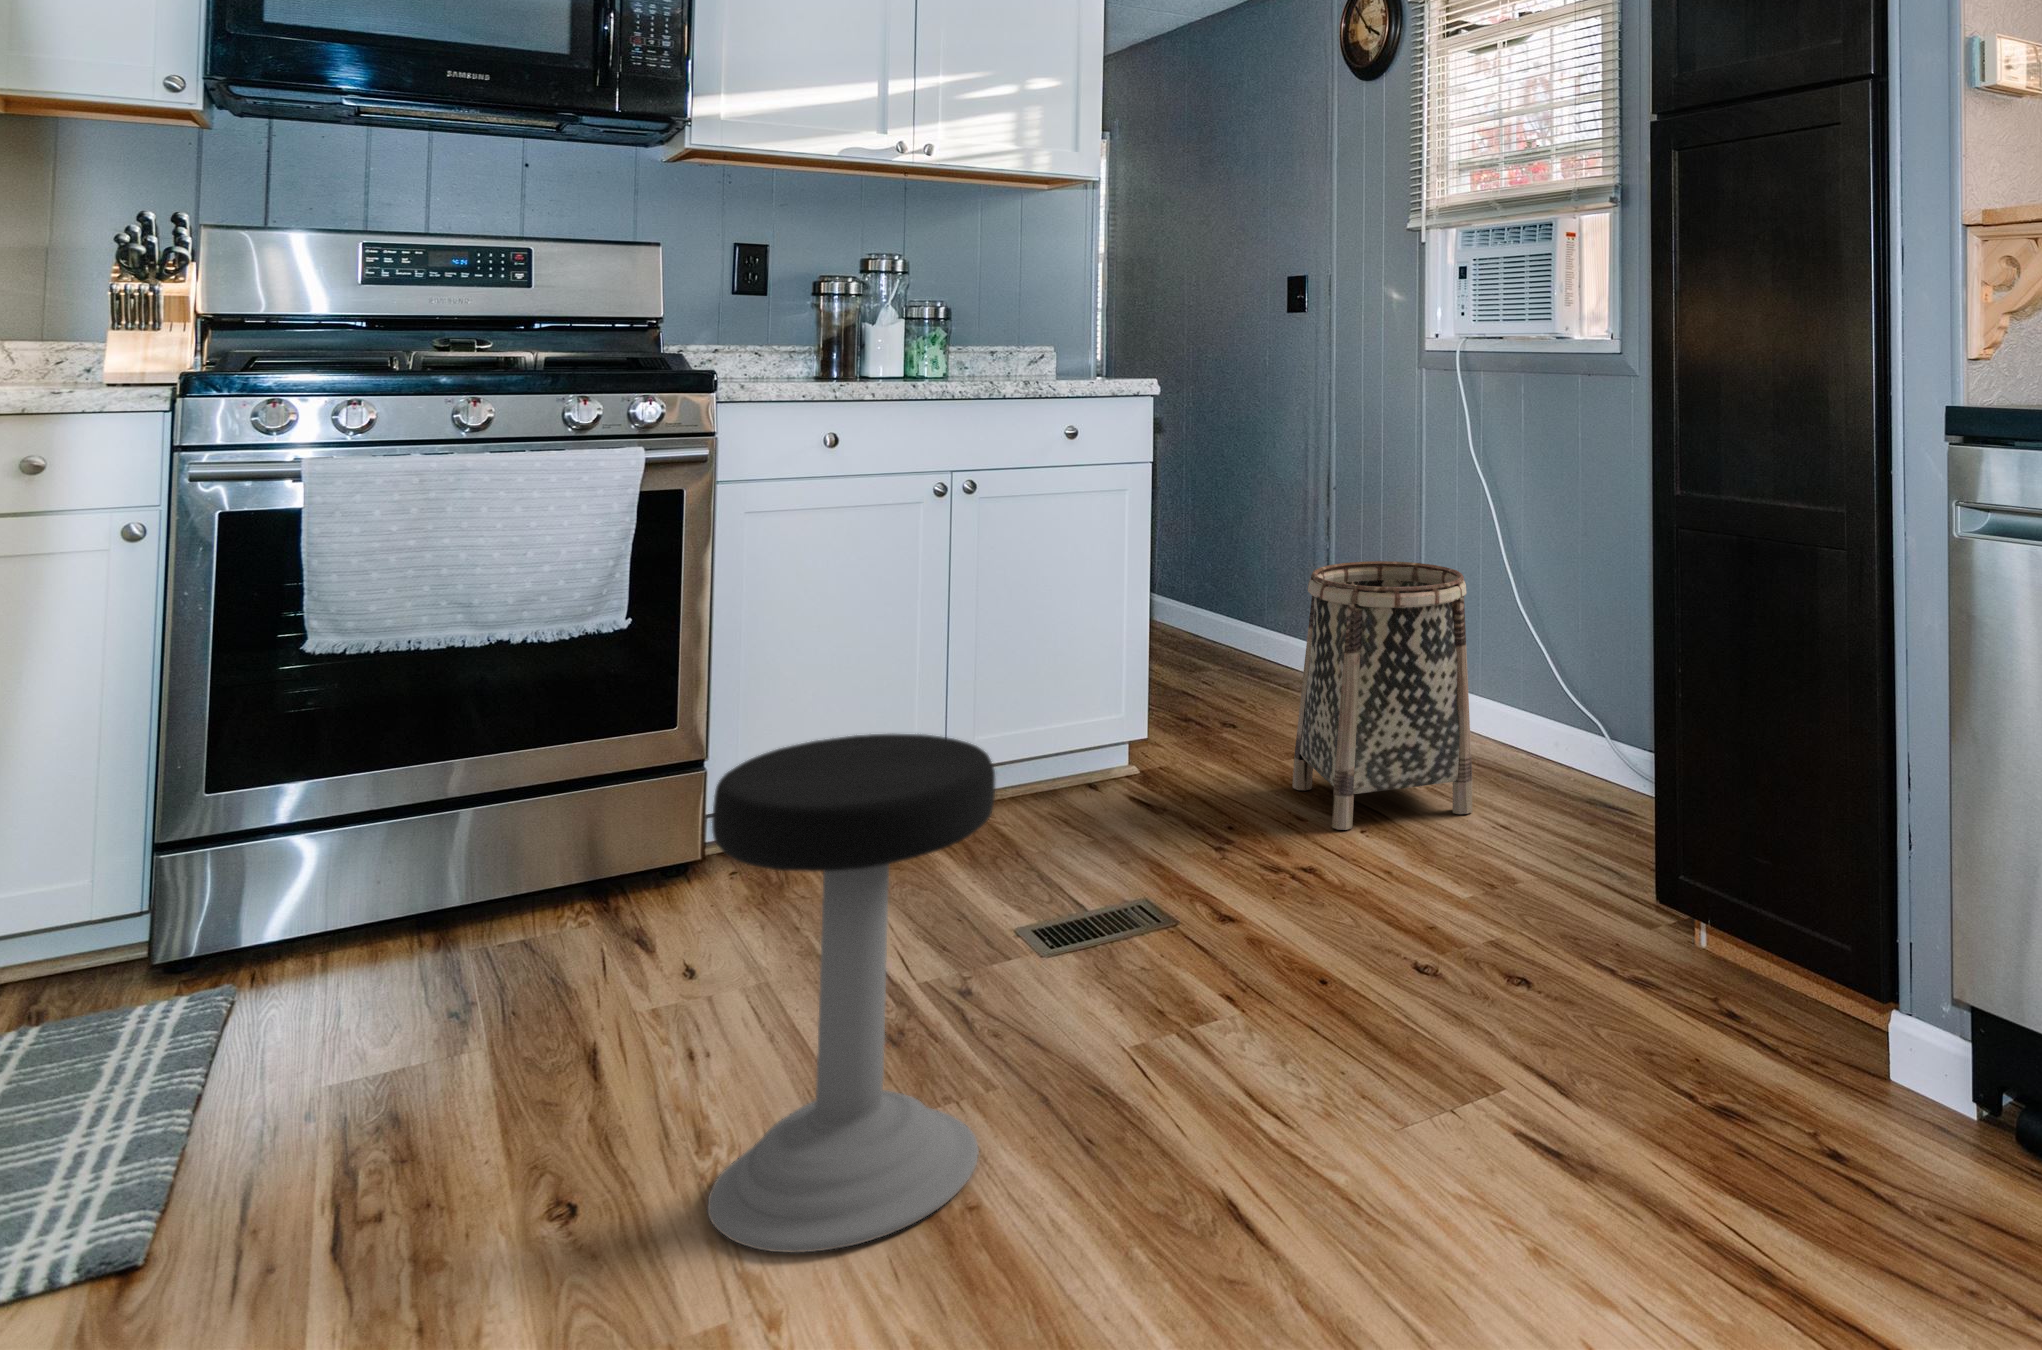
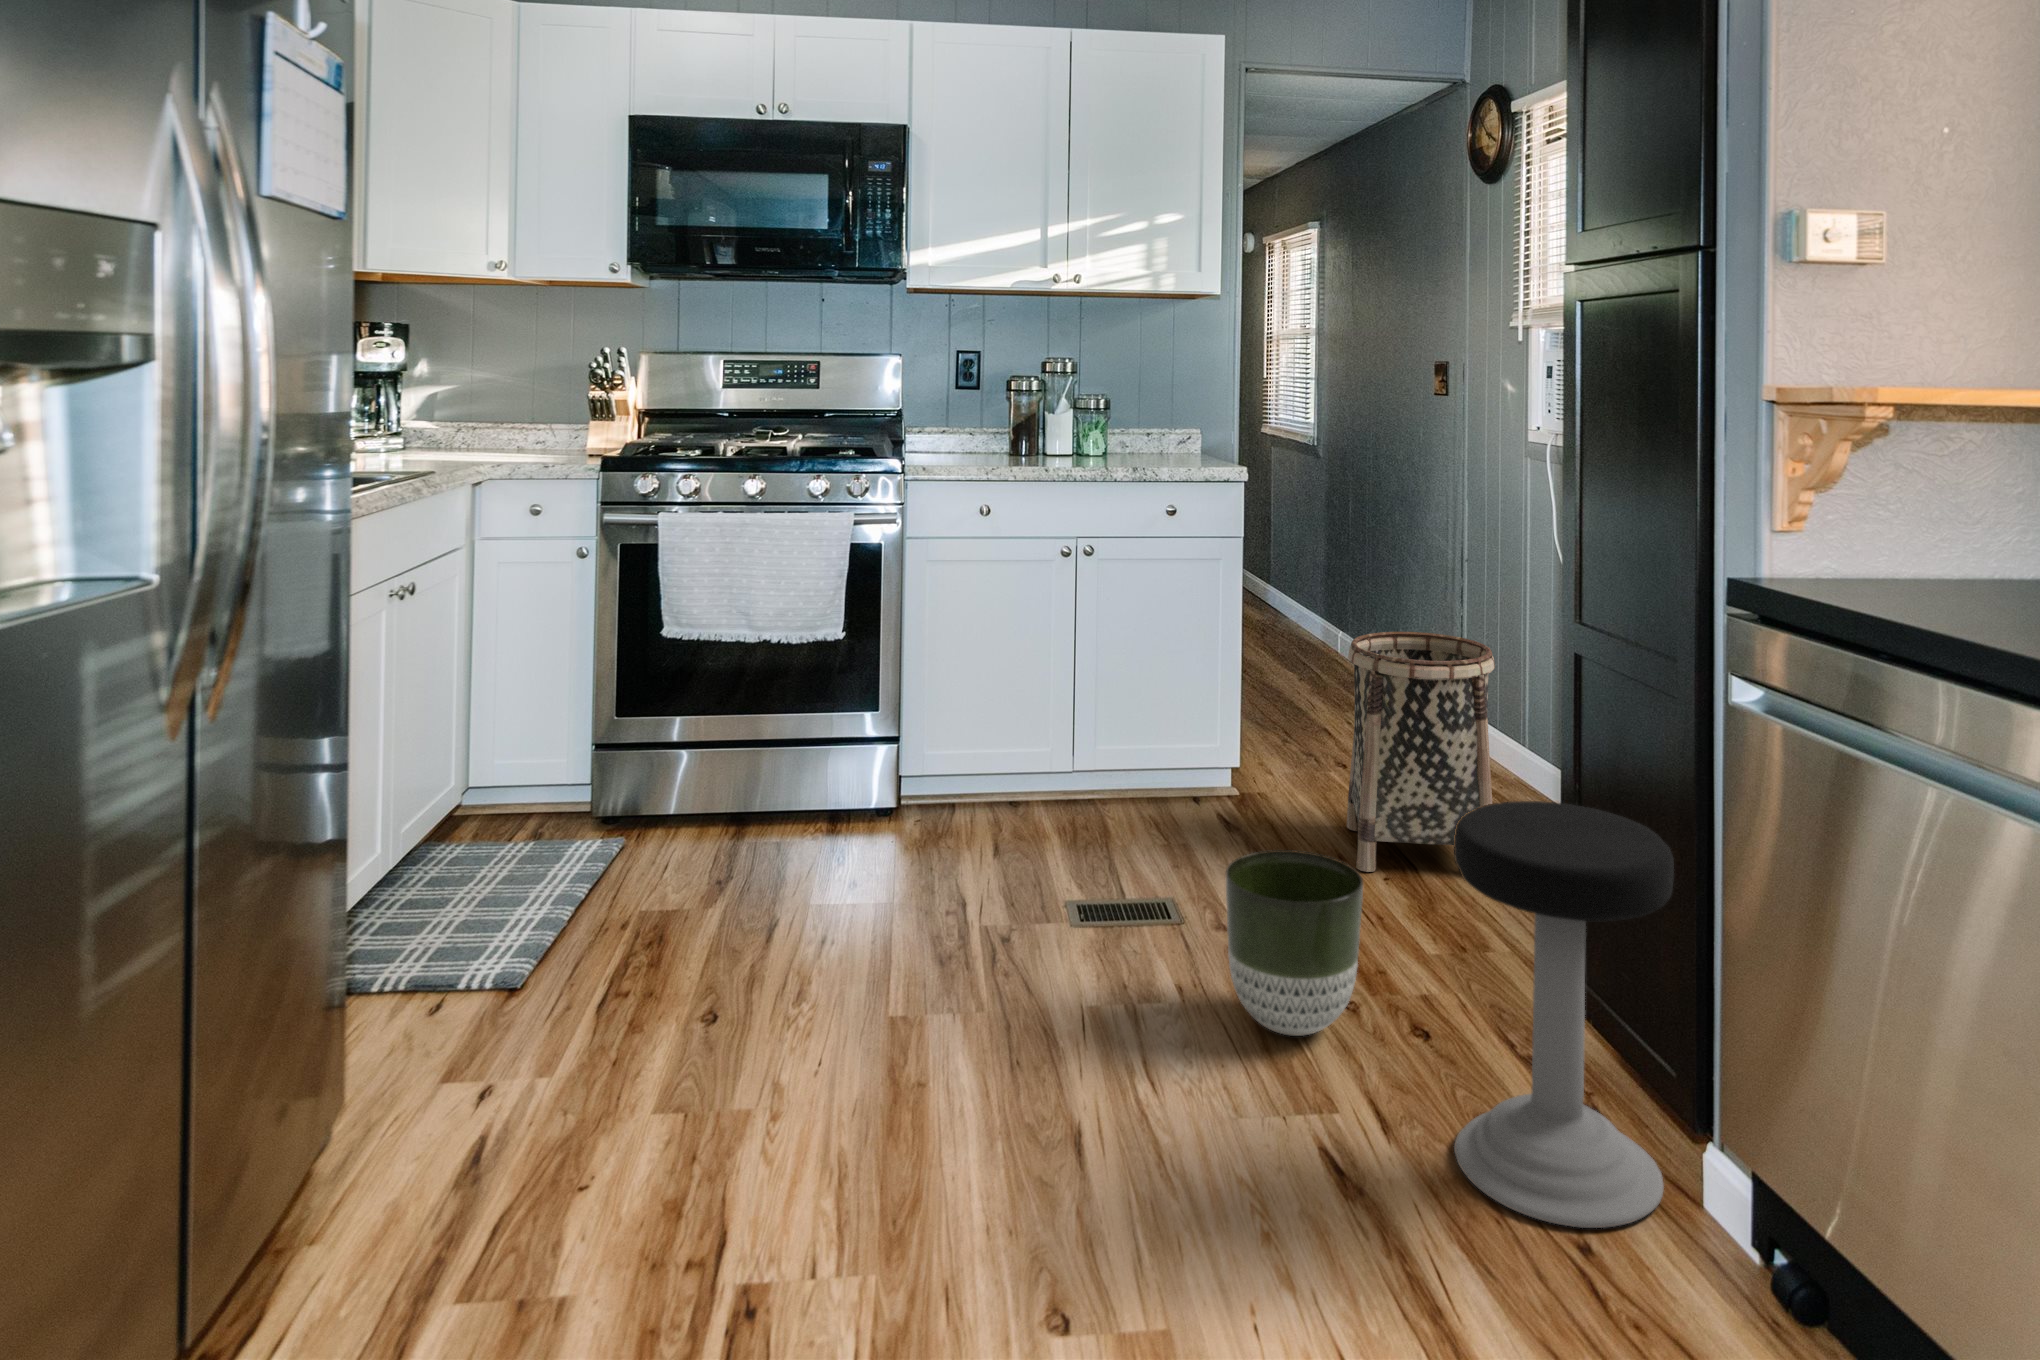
stool: present [707,734,995,1253] -> present [1454,801,1674,1228]
planter: none [1306,806,1466,1018] -> present [1226,850,1363,1036]

